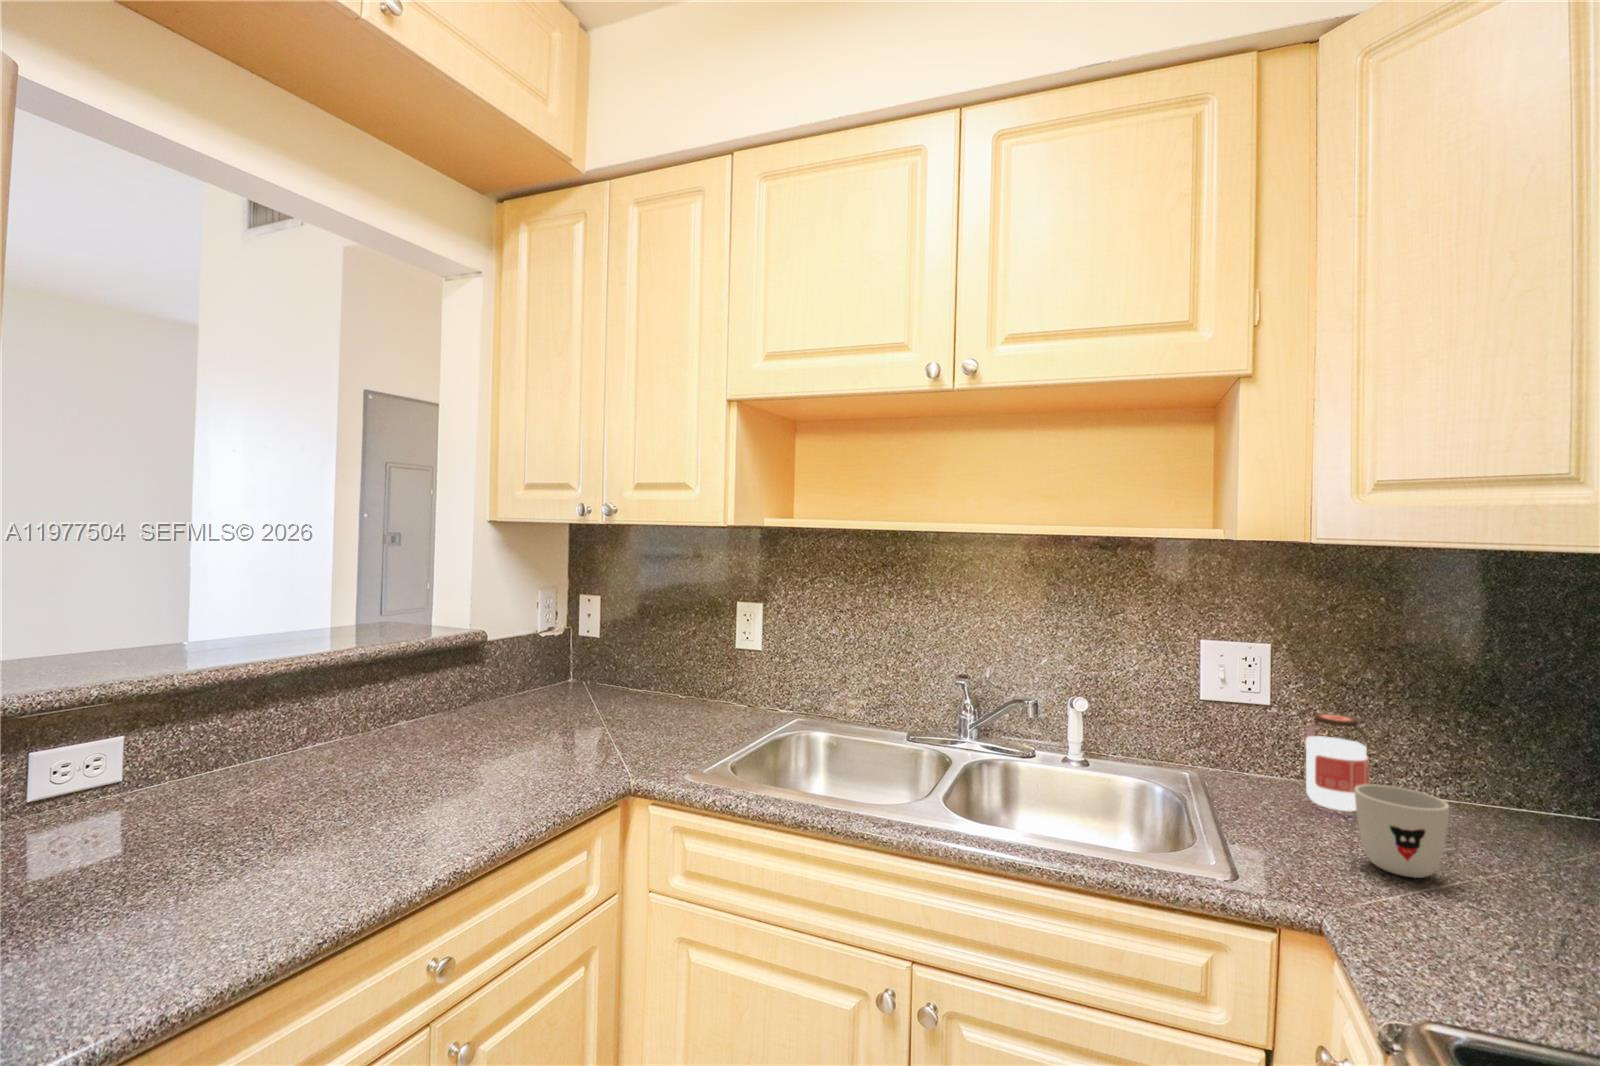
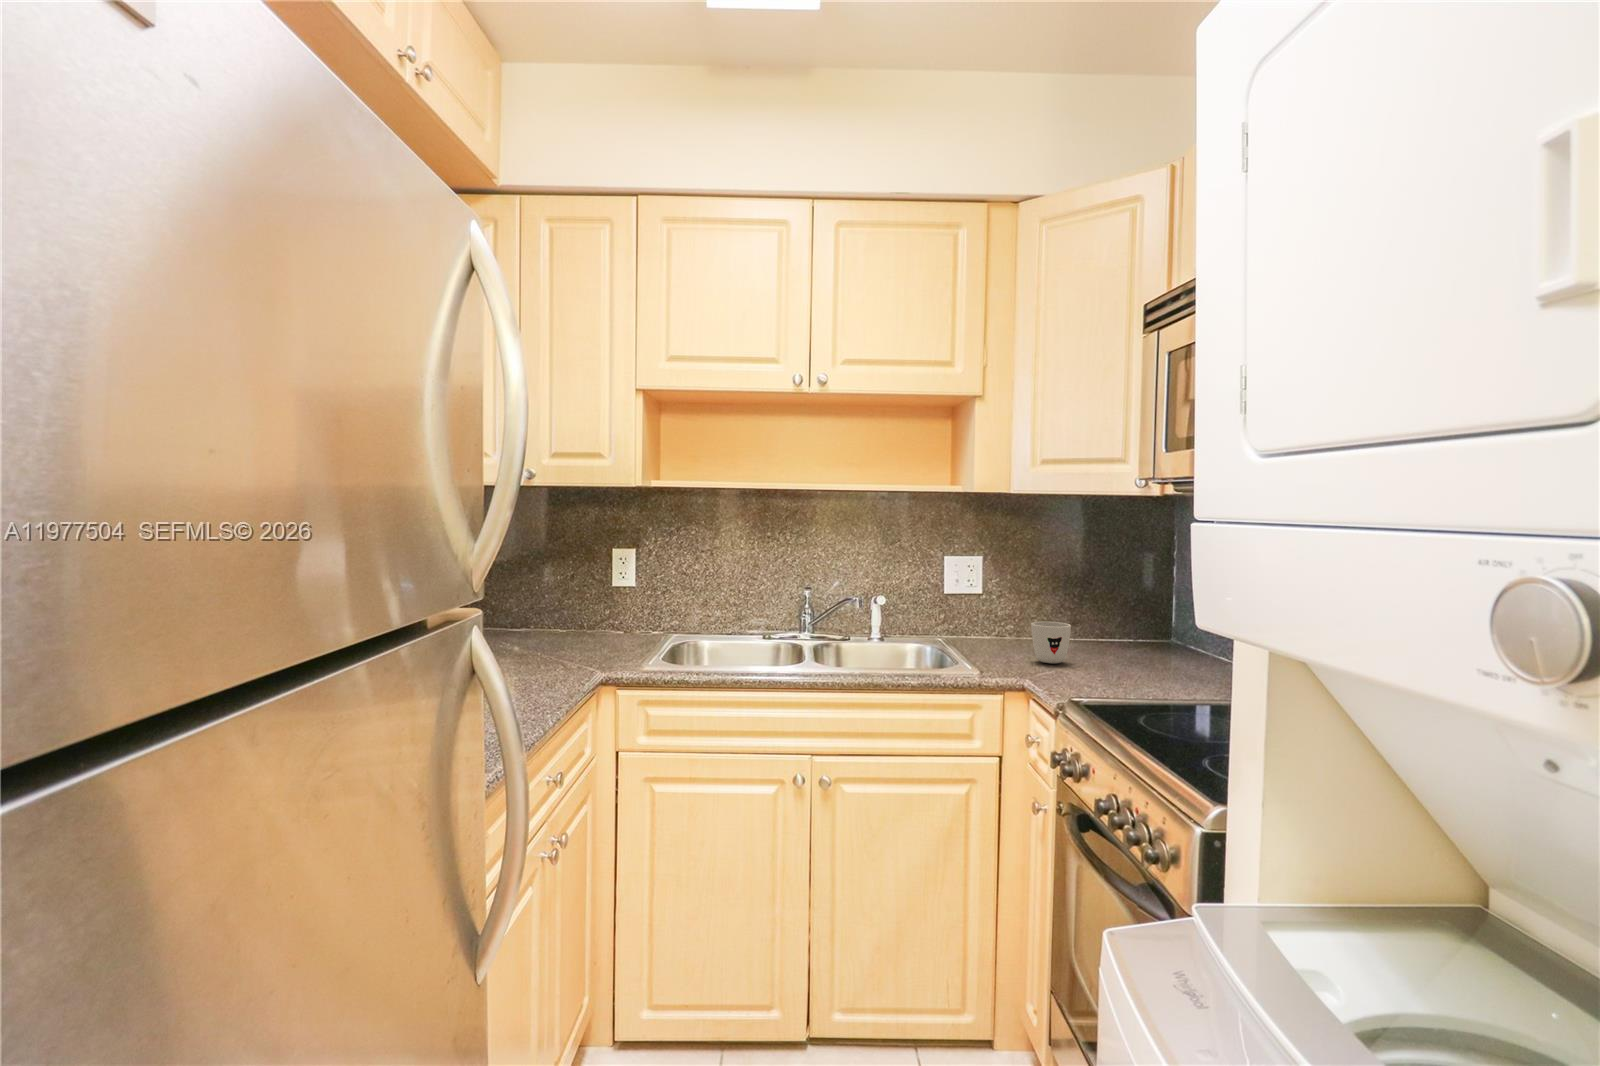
jar: present [1305,714,1370,811] -> none [1001,594,1033,647]

